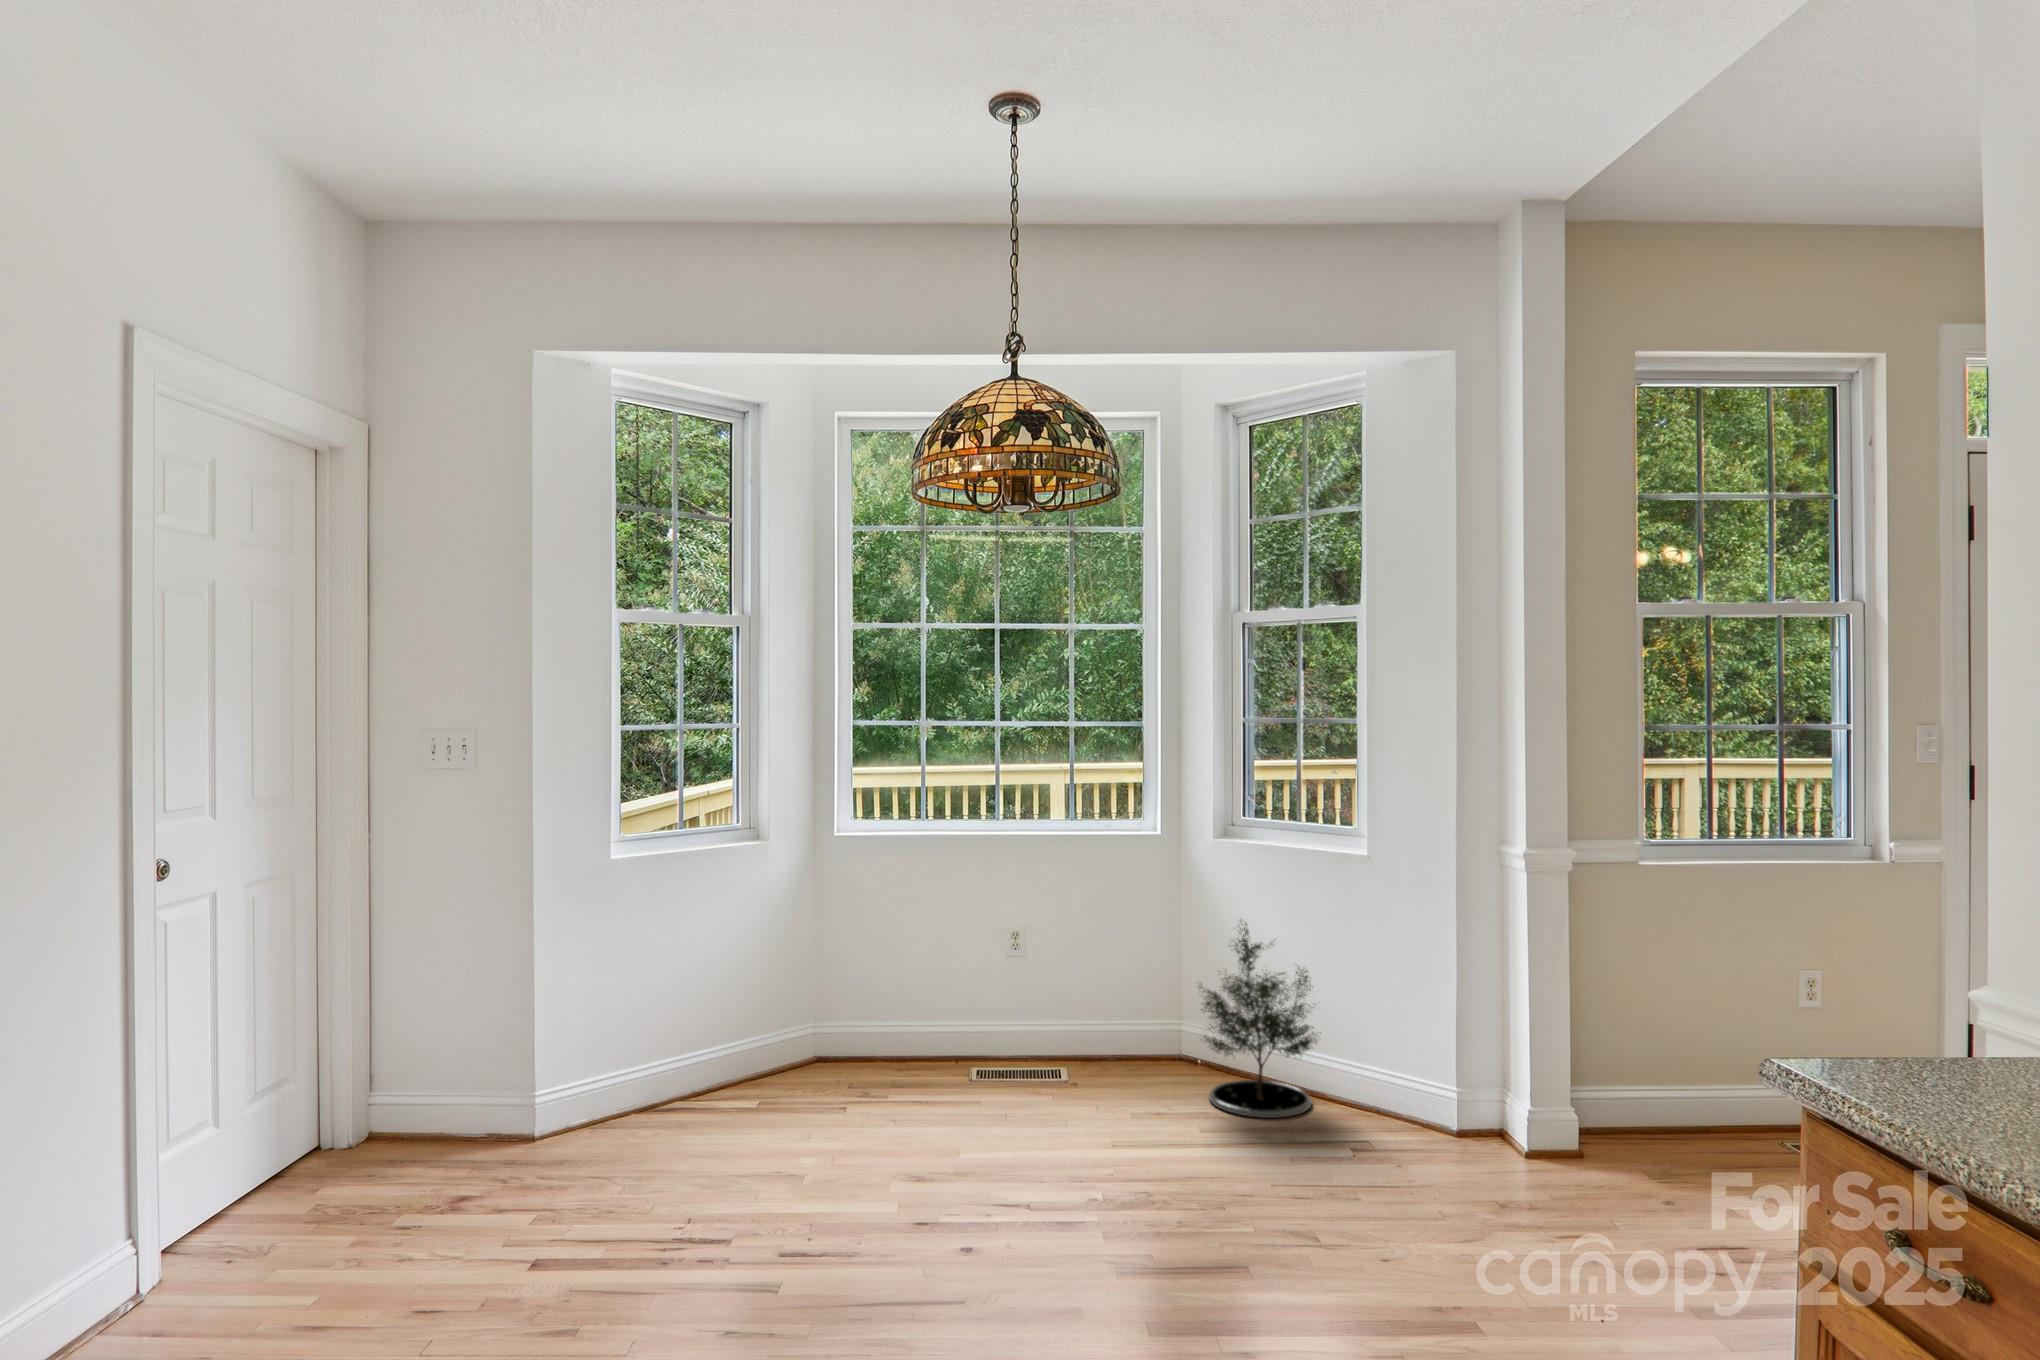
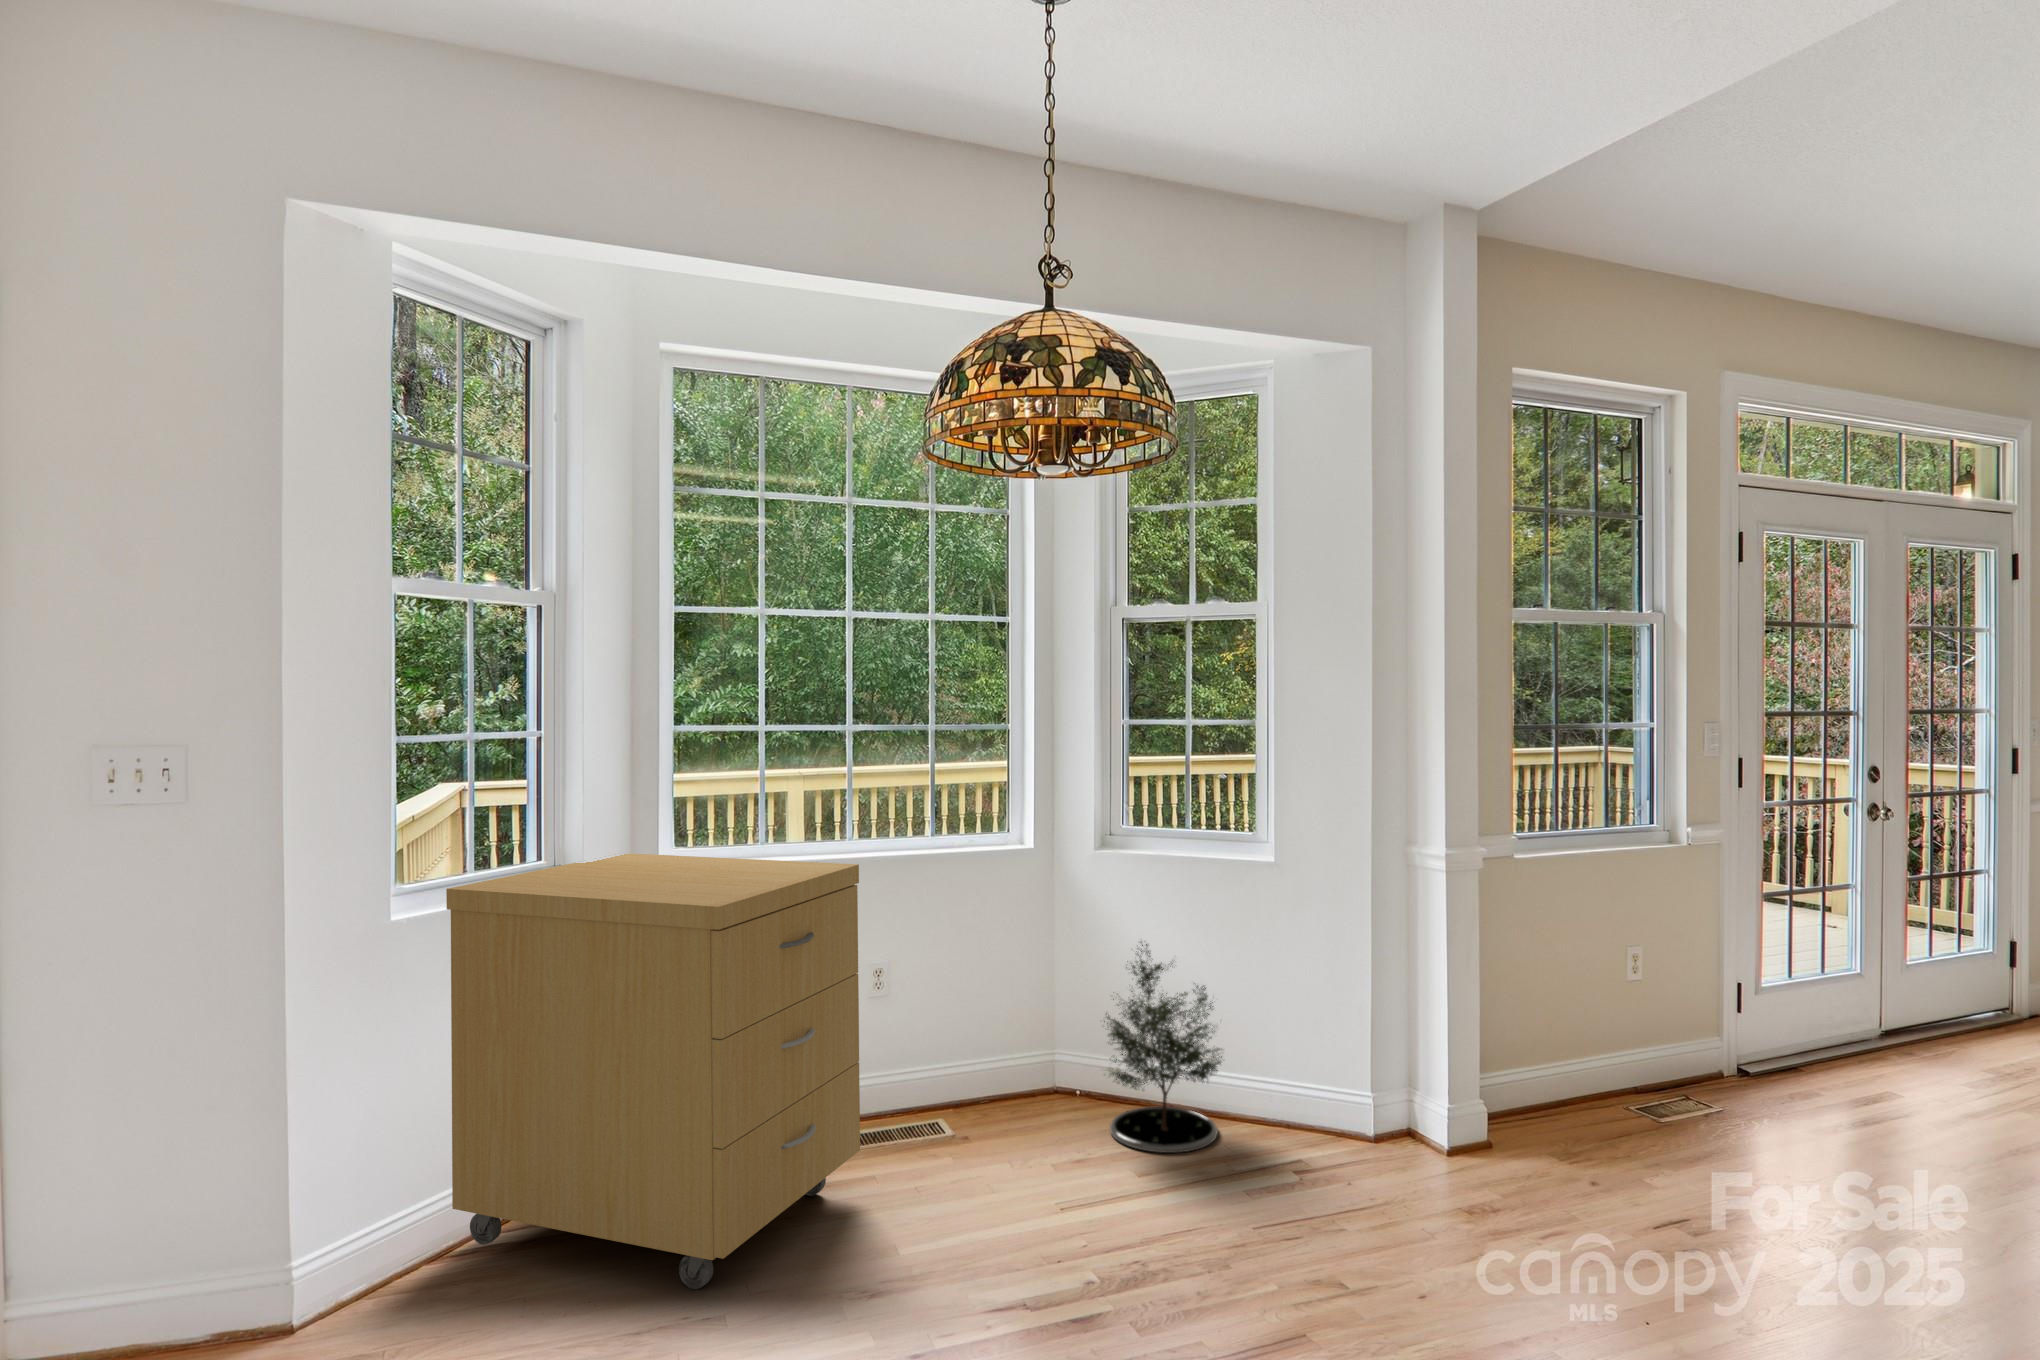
storage cabinet: none [649,815,968,1154] -> present [446,853,860,1289]

